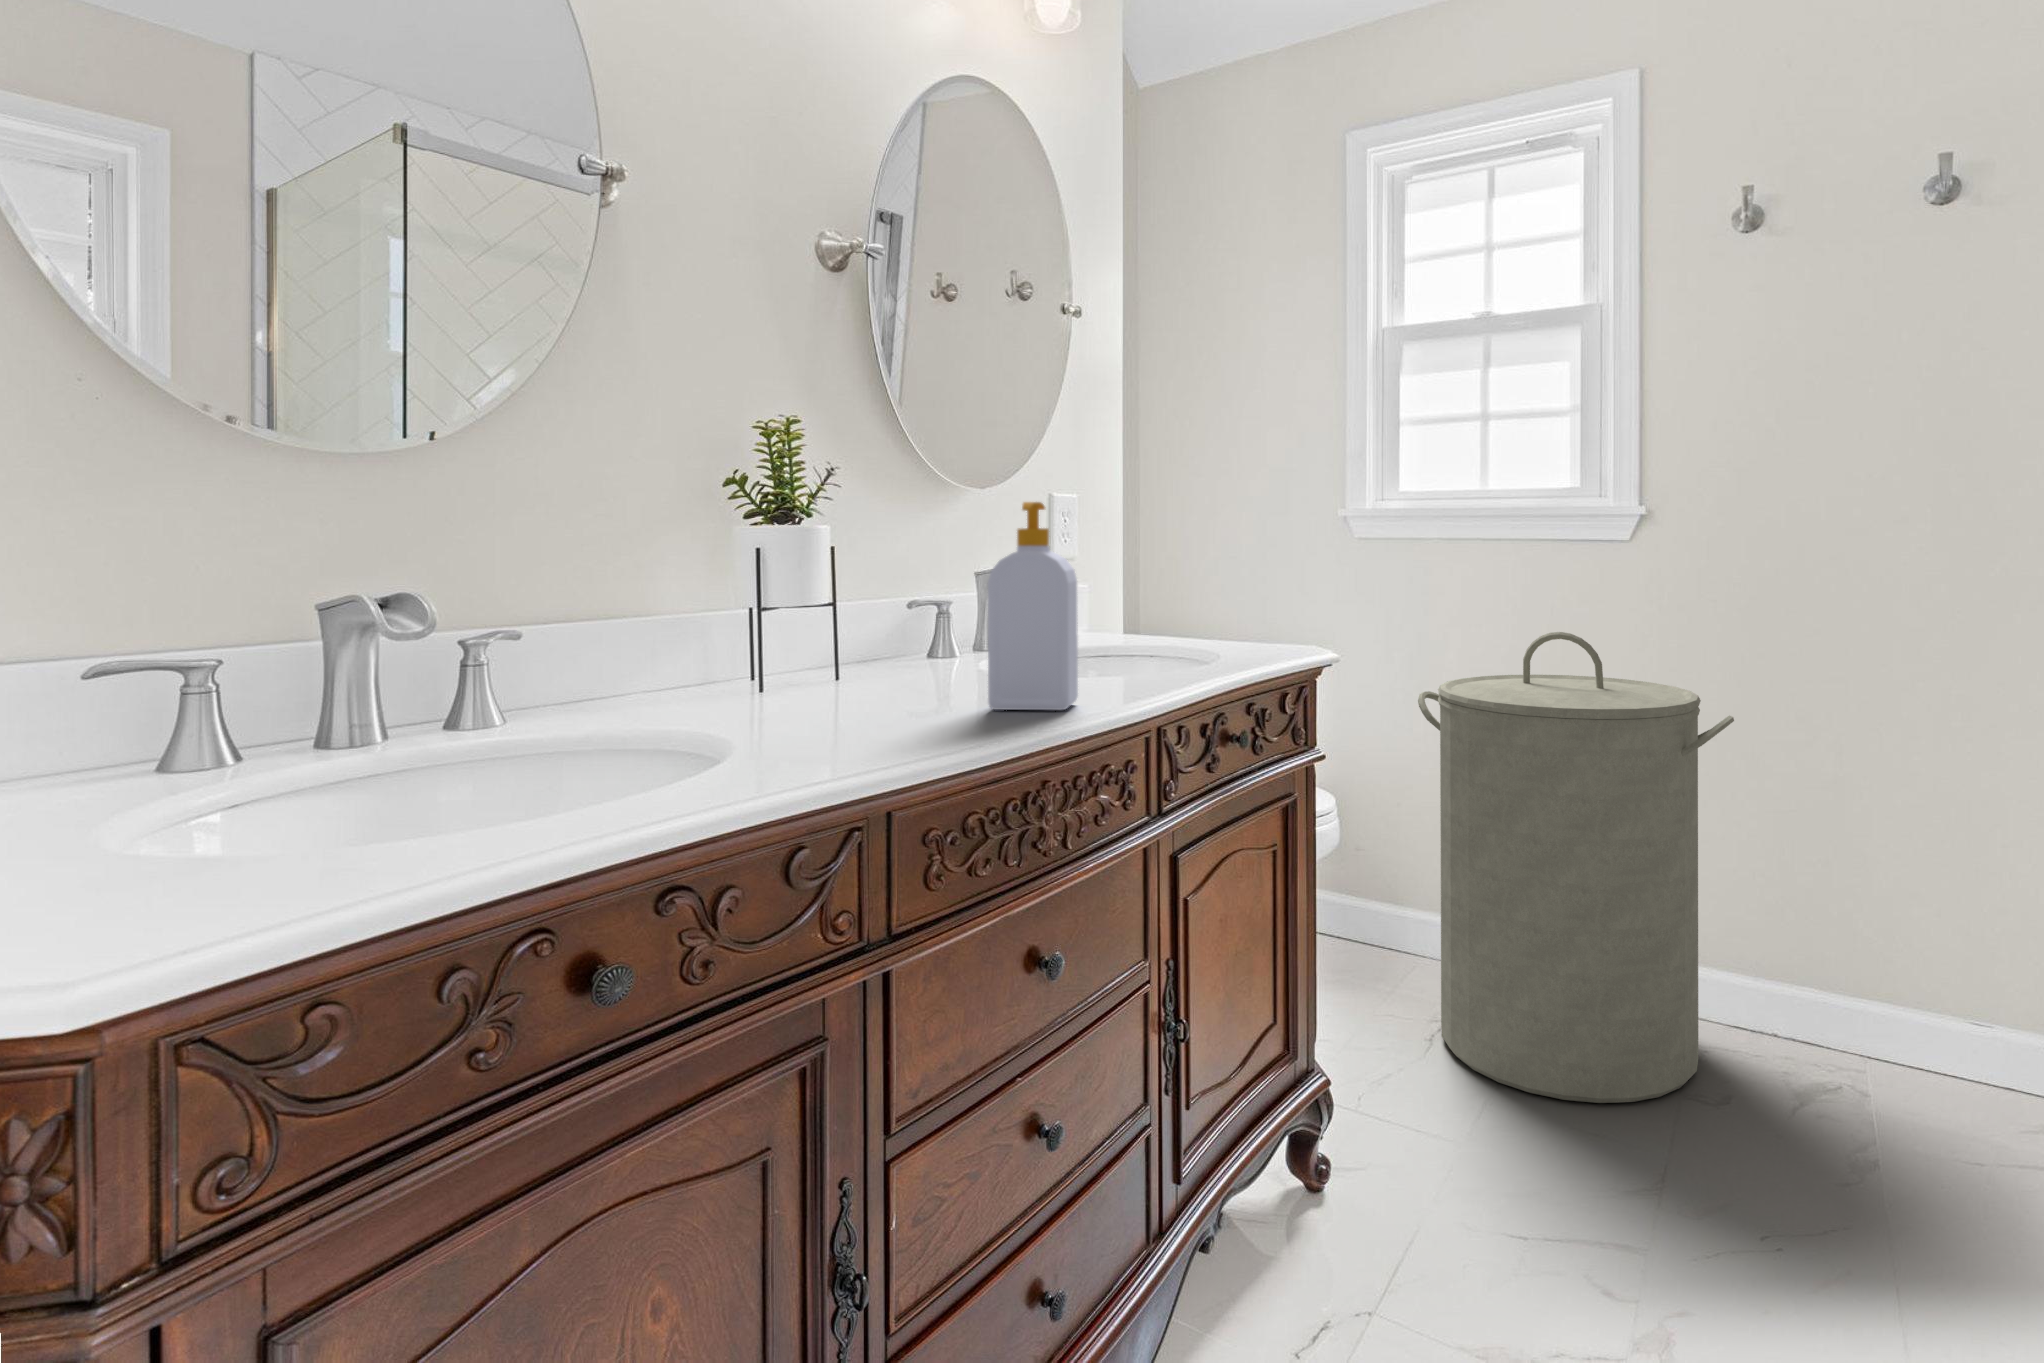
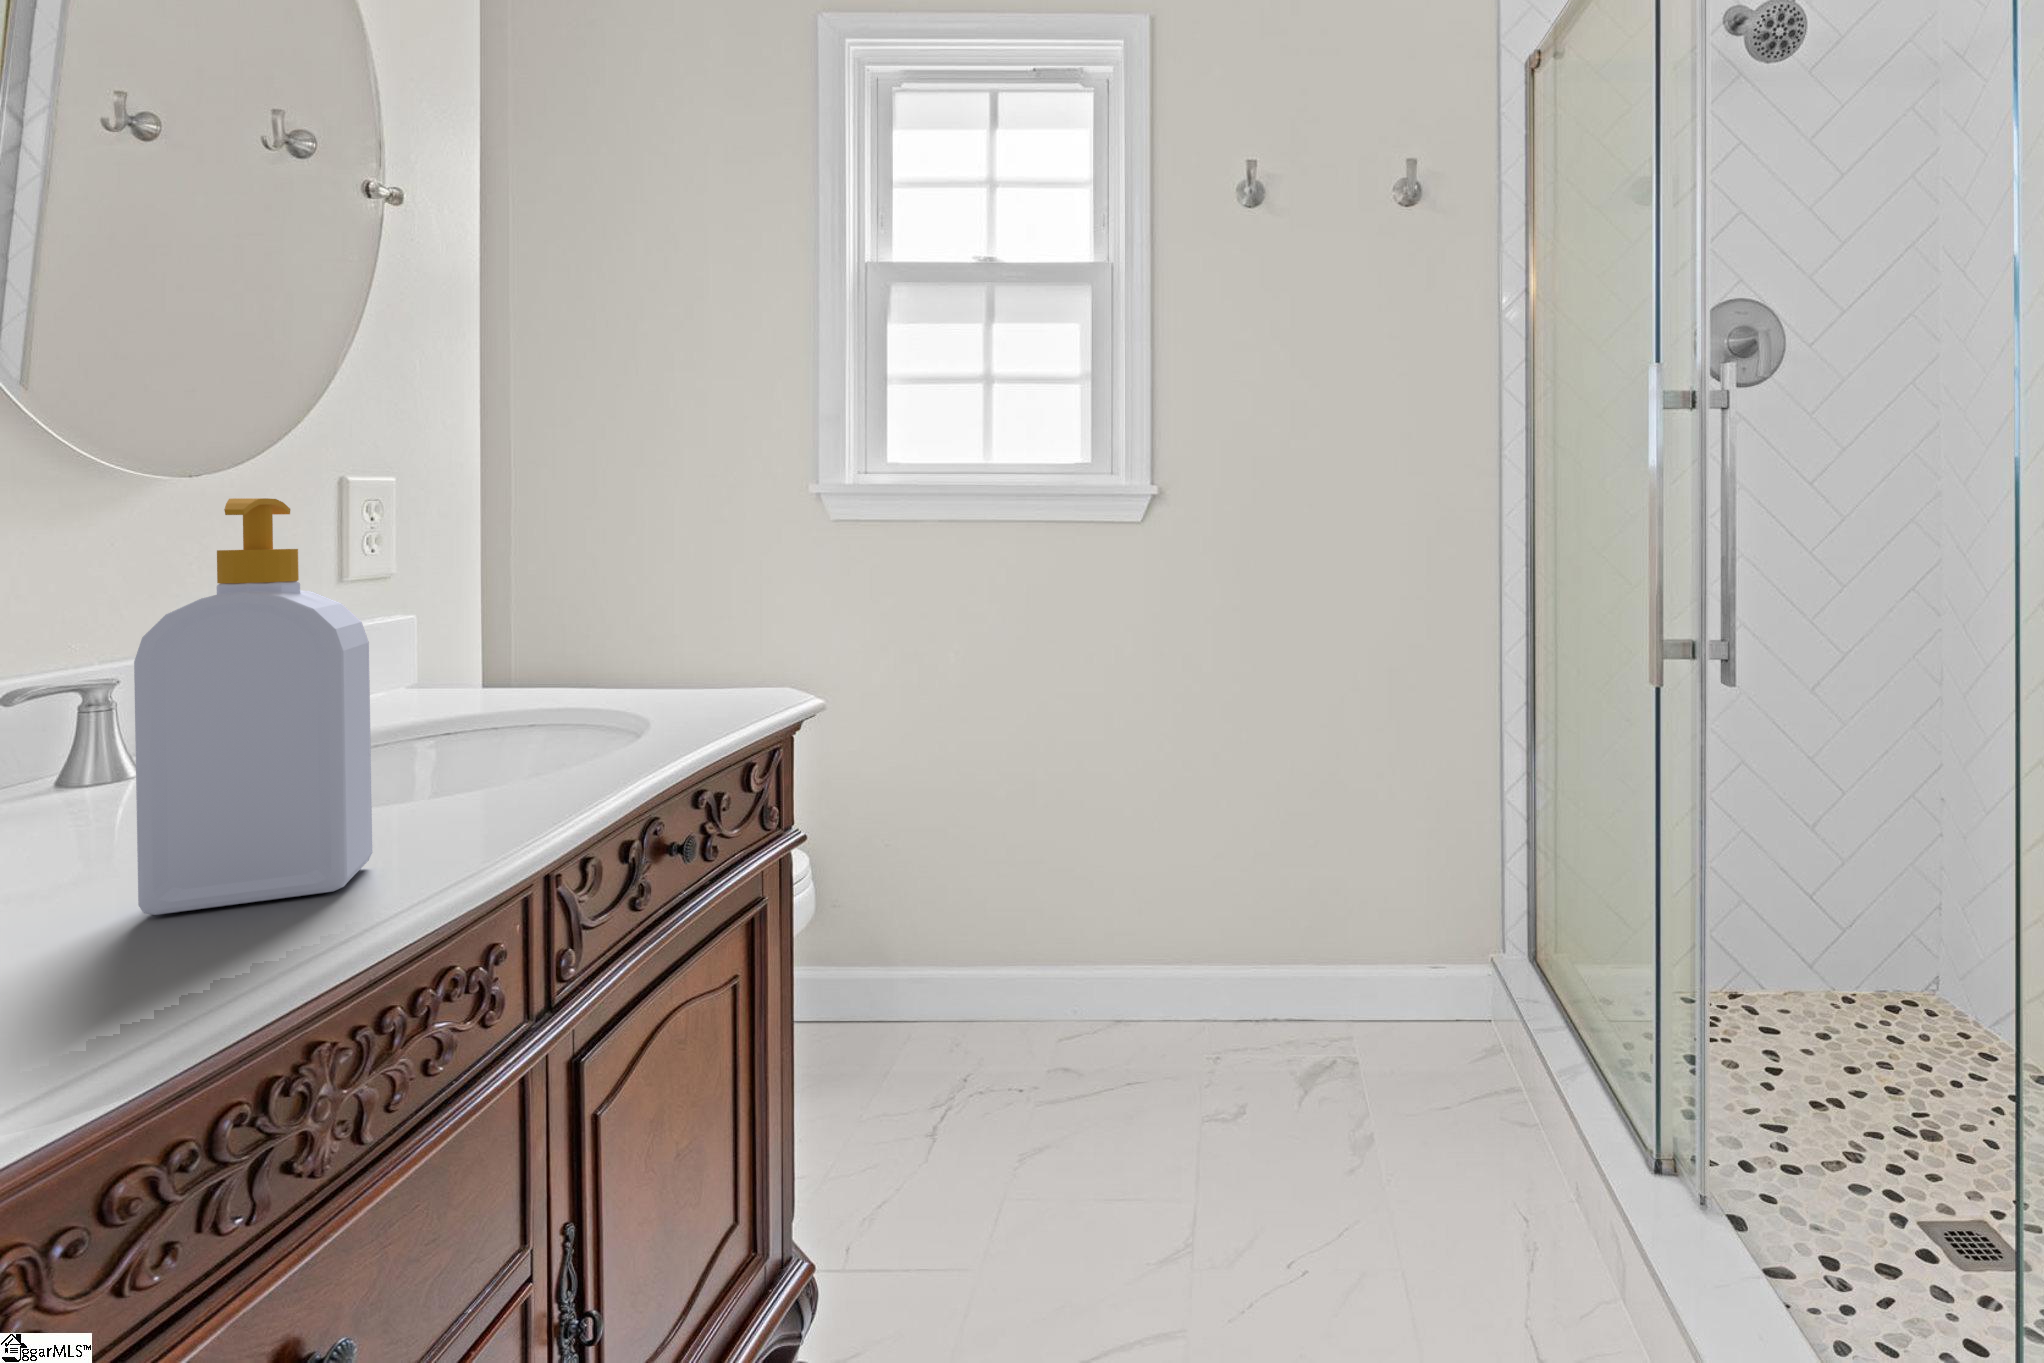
laundry hamper: present [1418,632,1734,1103] -> none [893,646,1218,1158]

